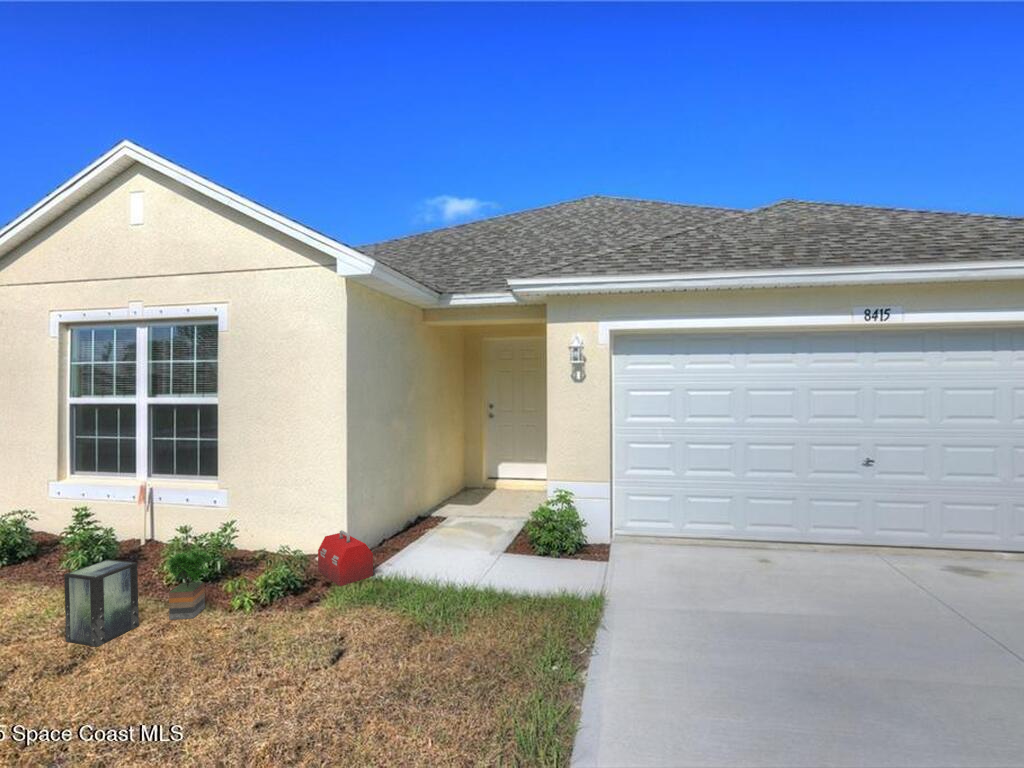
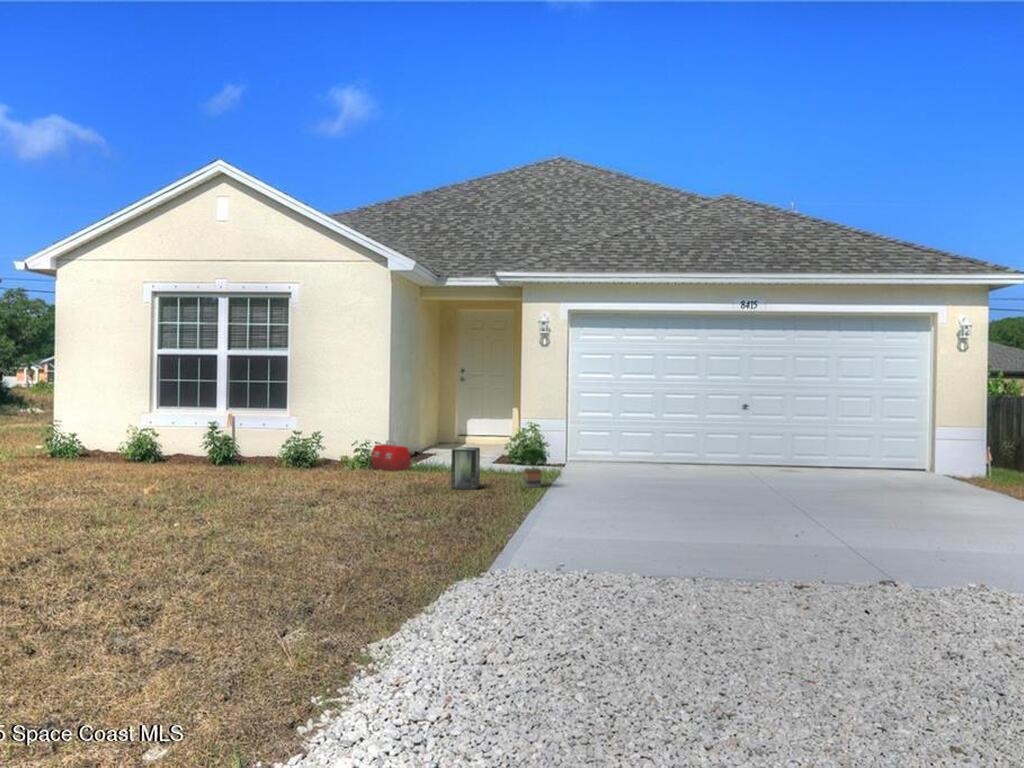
potted tree: present [168,552,212,620] -> present [521,449,547,488]
storage box: present [64,559,139,647] -> present [451,447,480,490]

